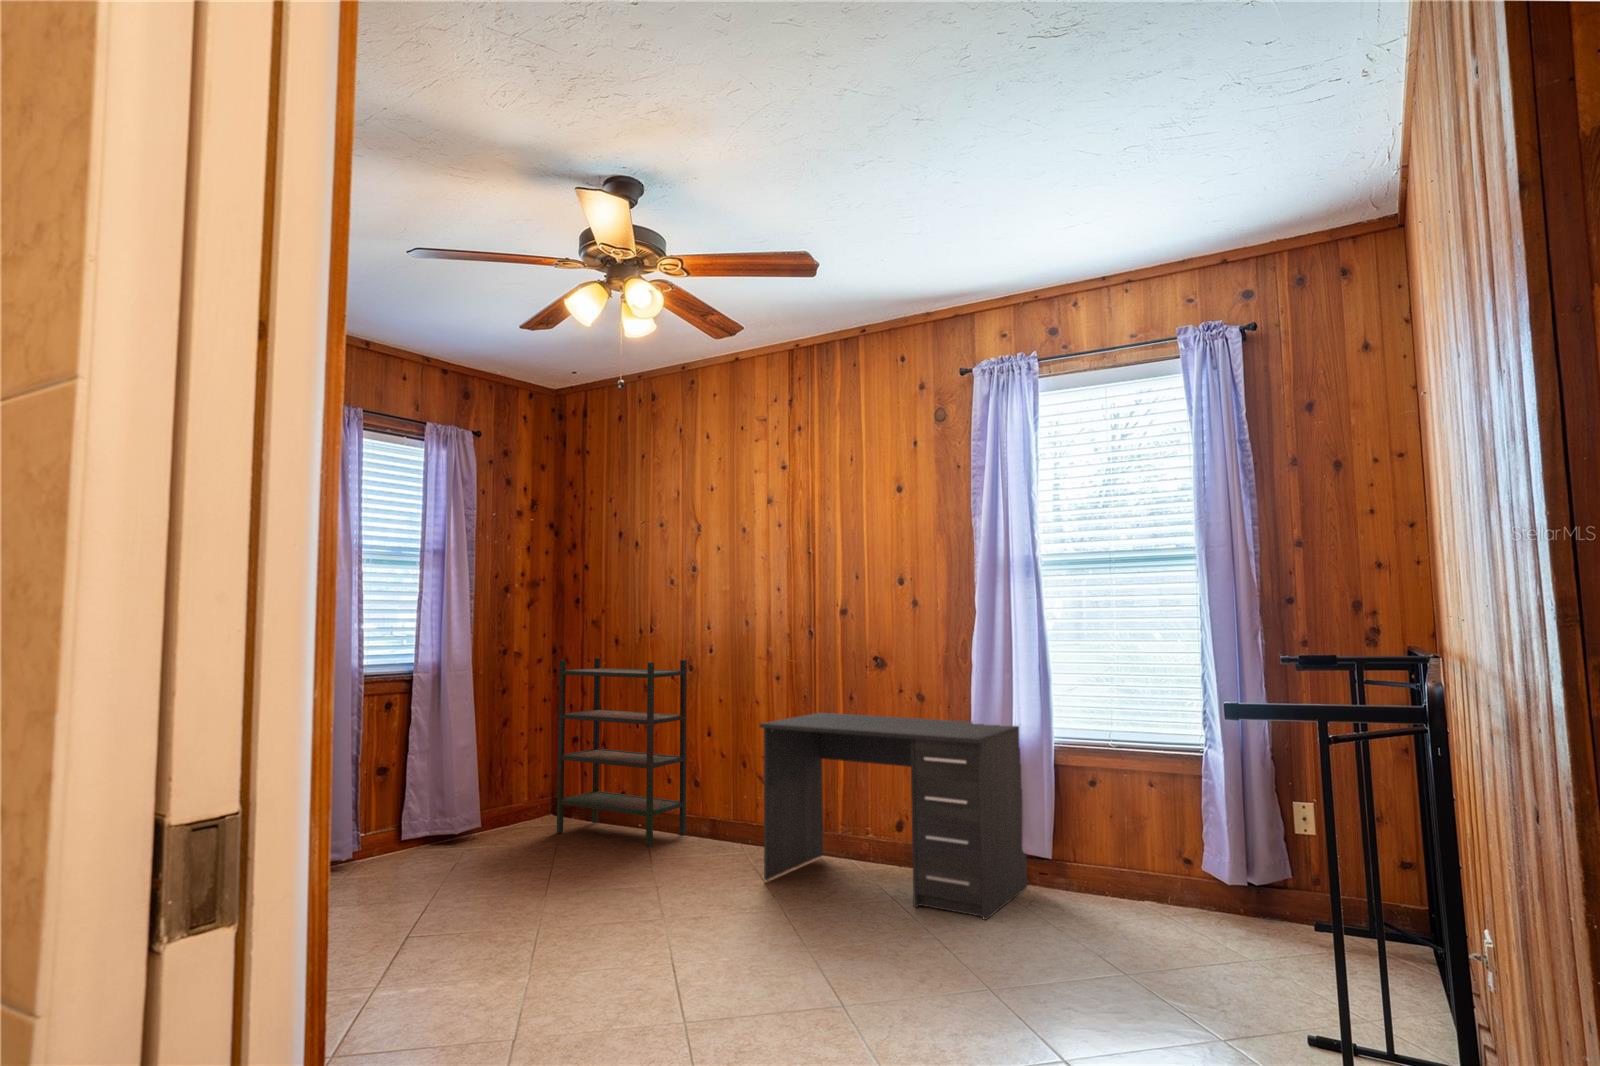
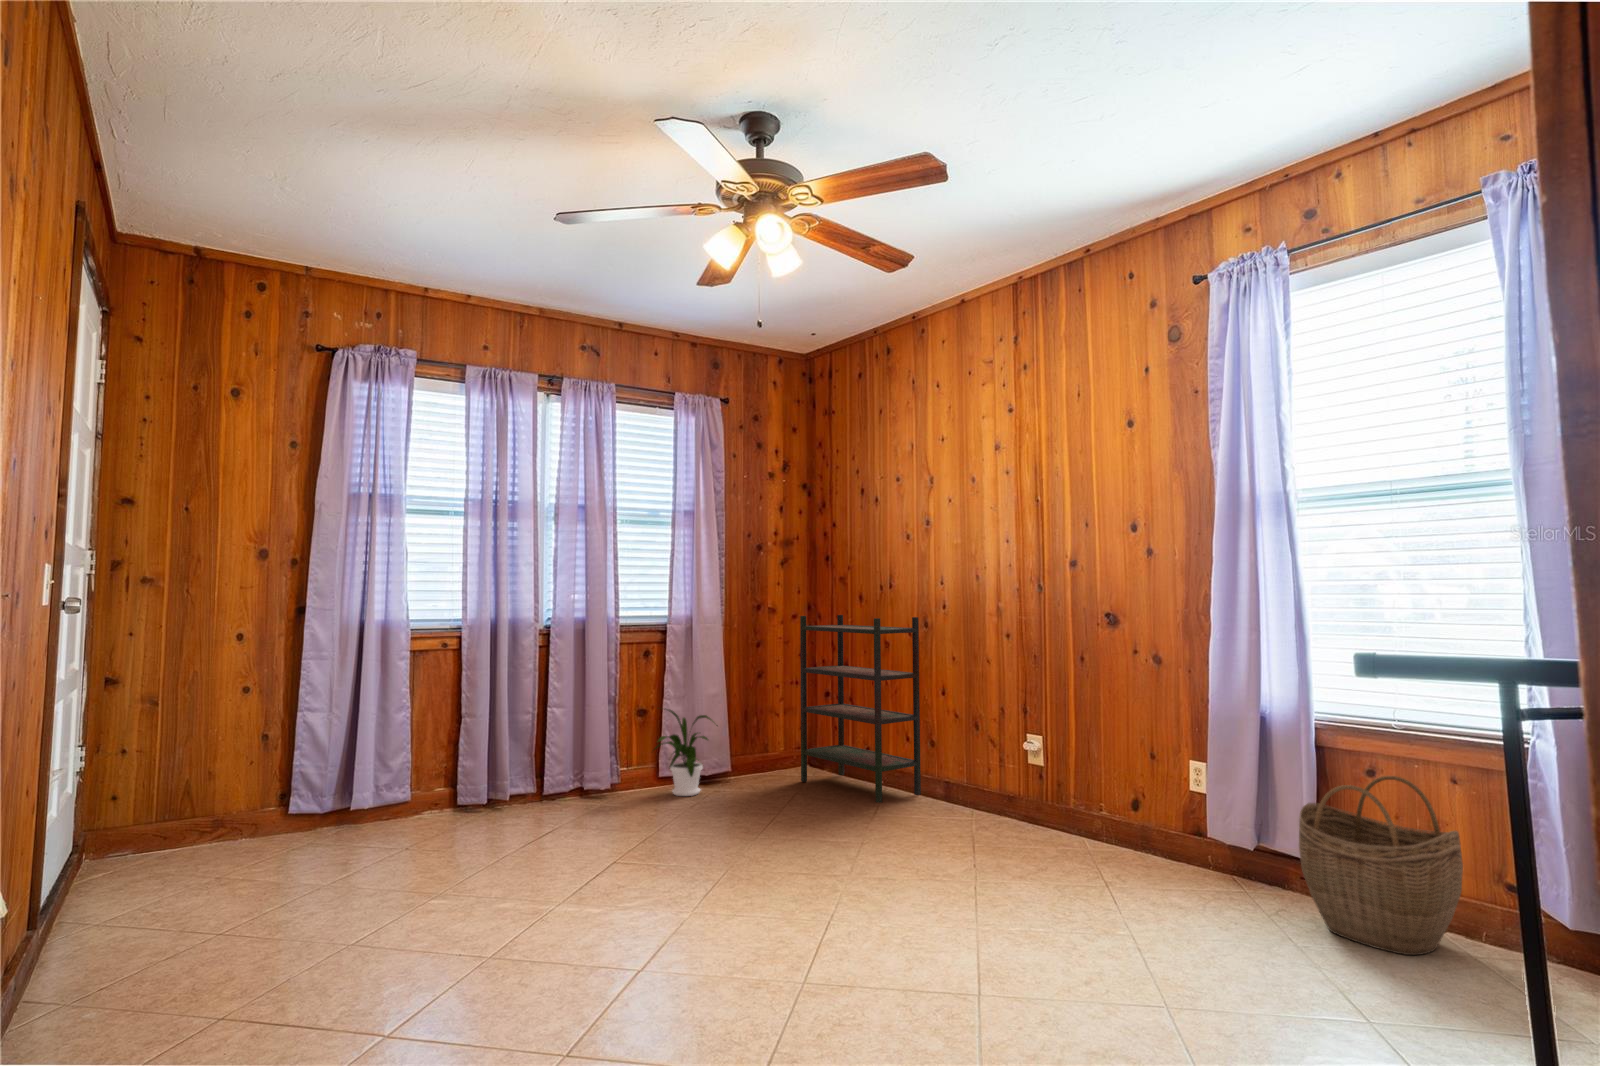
desk: present [759,713,1027,920] -> none [964,675,1283,922]
house plant: none [392,766,475,861] -> present [654,709,718,796]
woven basket: none [1051,785,1165,925] -> present [1299,776,1463,955]

